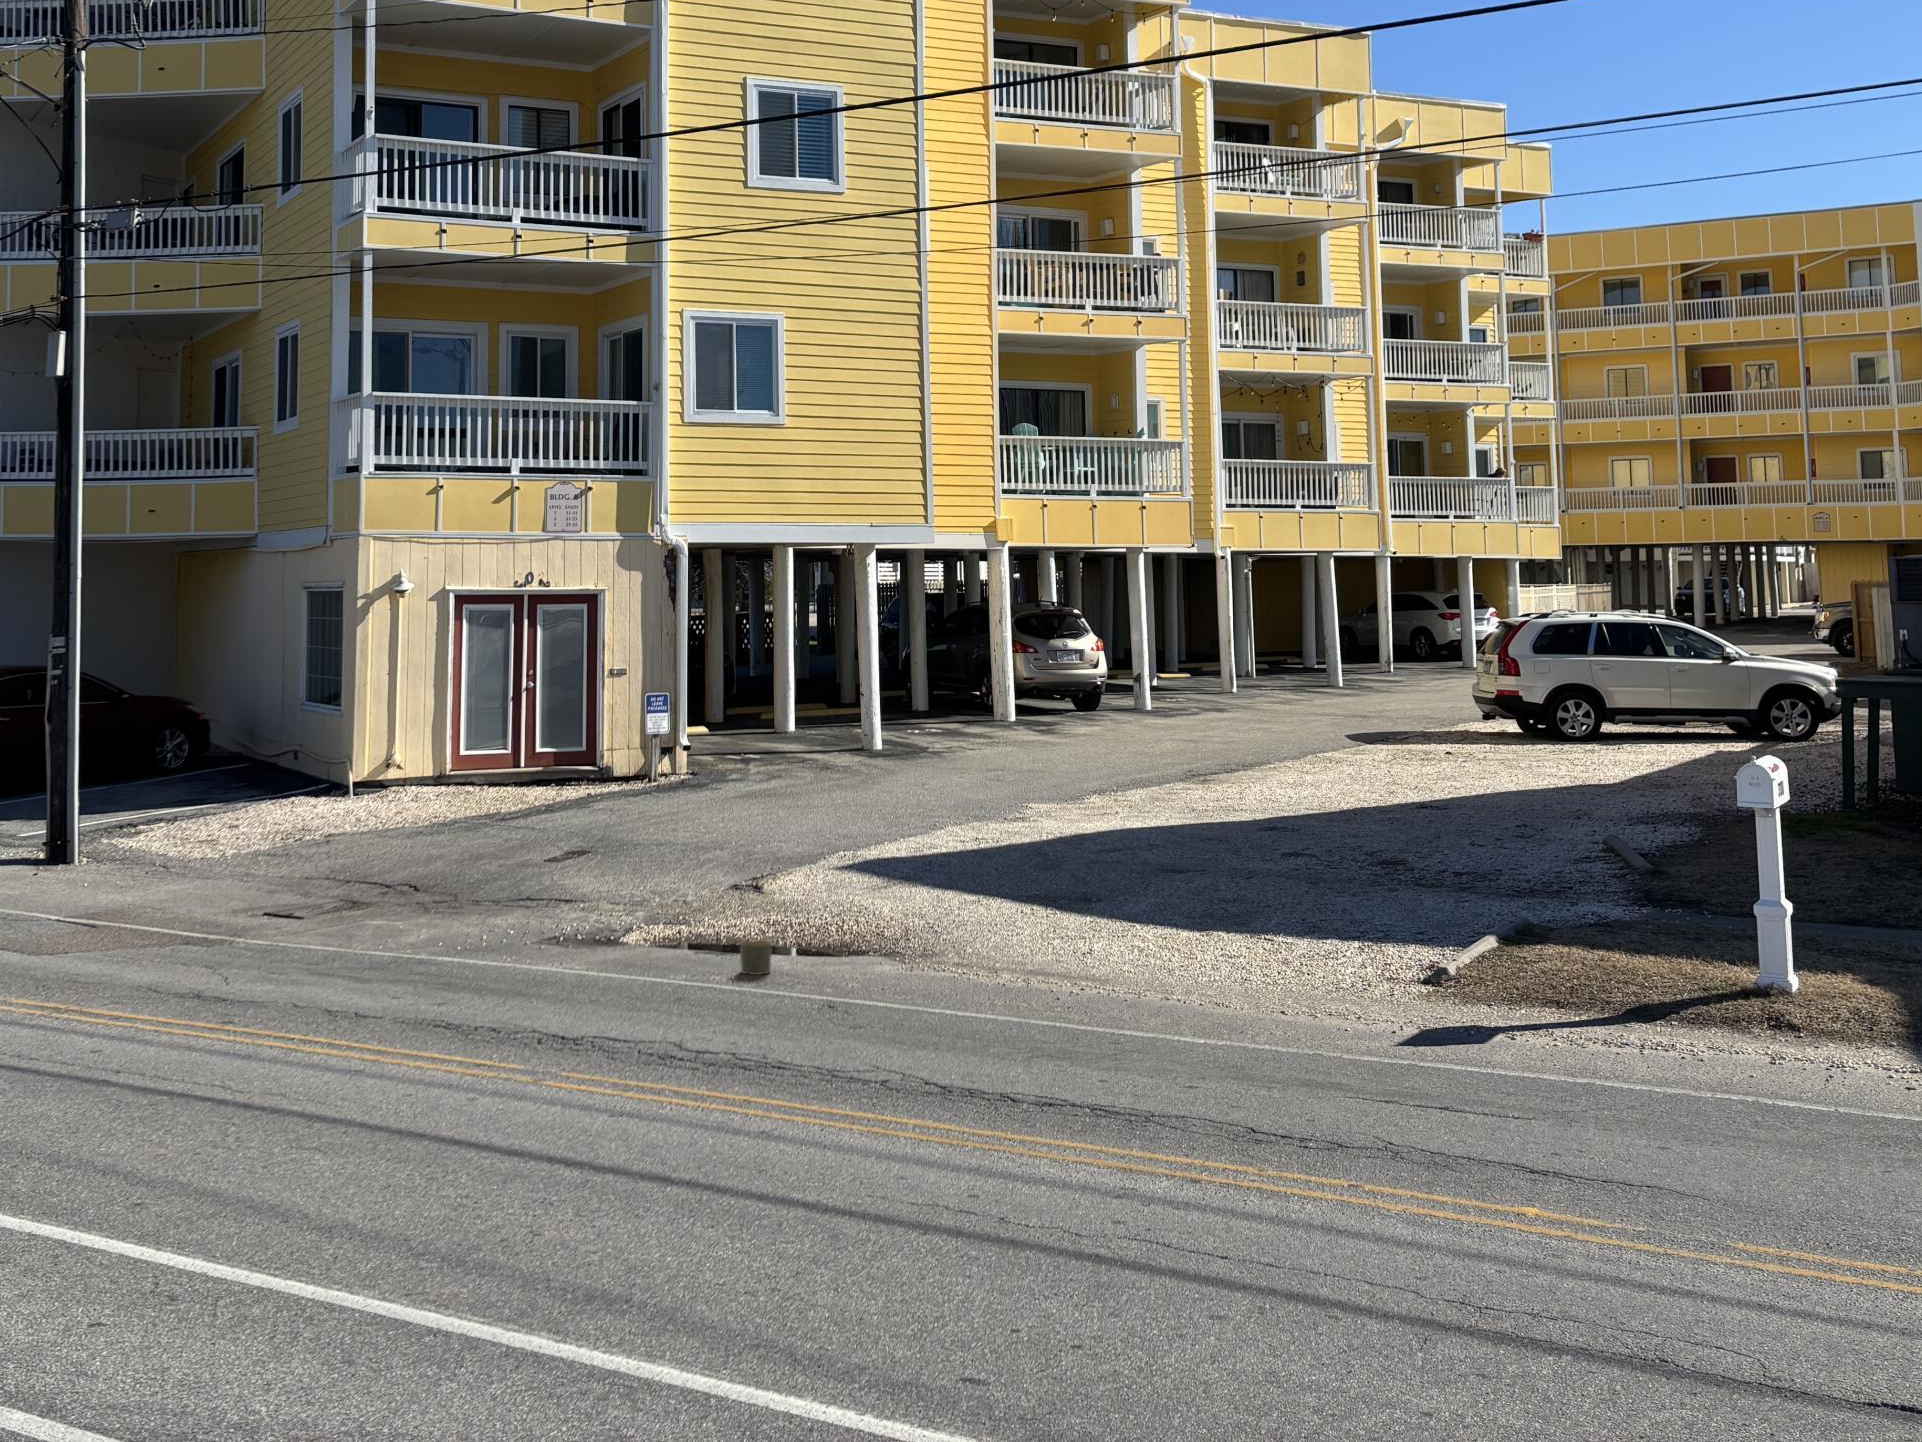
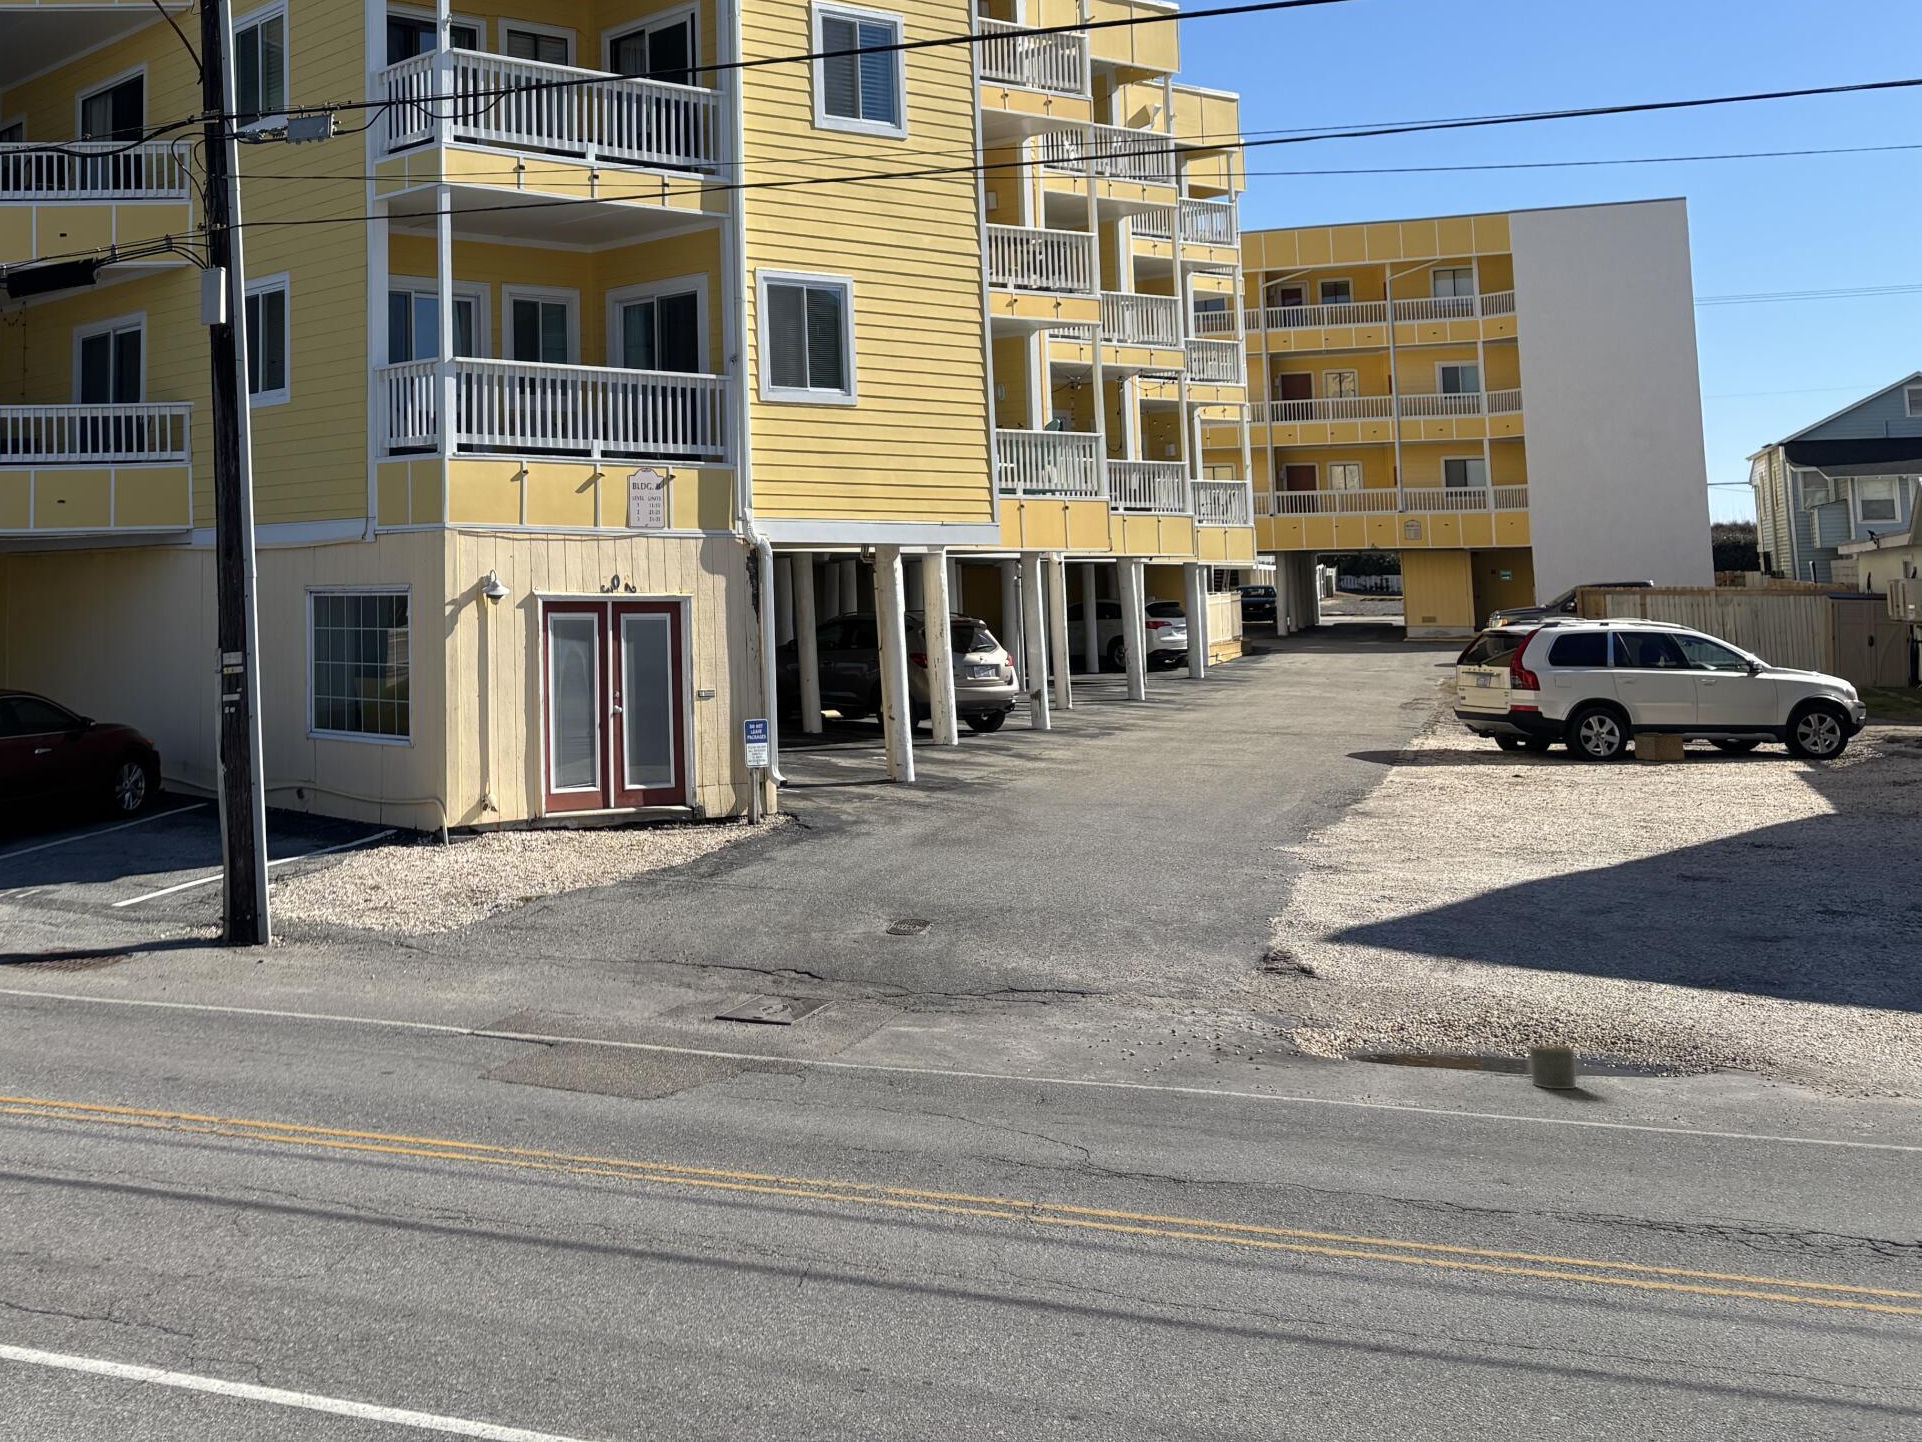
storage bin: none [1564,713,1604,737] -> present [1634,733,1685,761]

